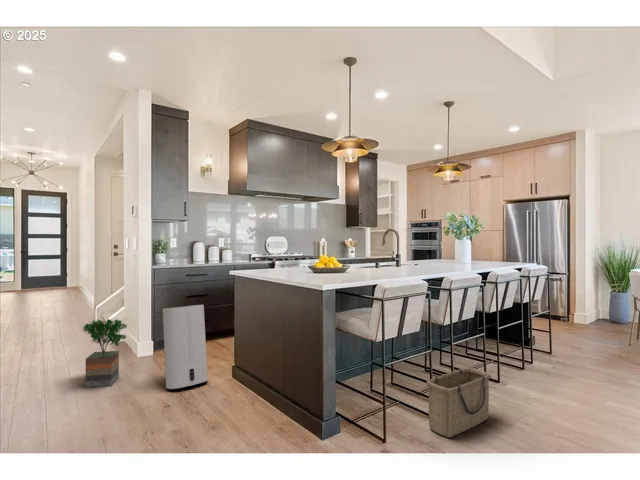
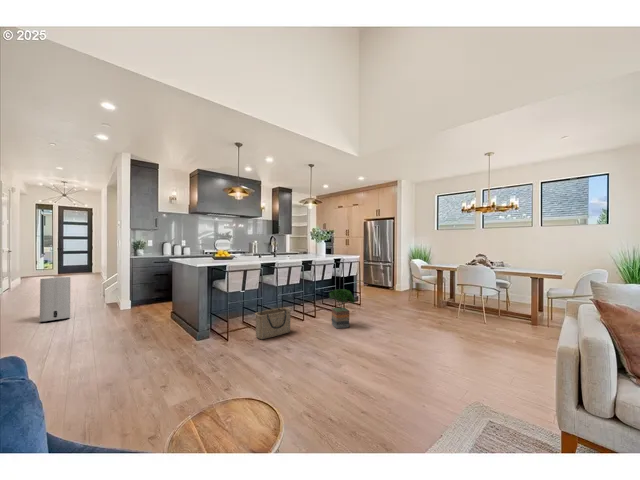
air purifier: present [163,305,208,389] -> present [40,277,70,322]
potted tree: present [83,319,127,388] -> present [329,289,355,328]

